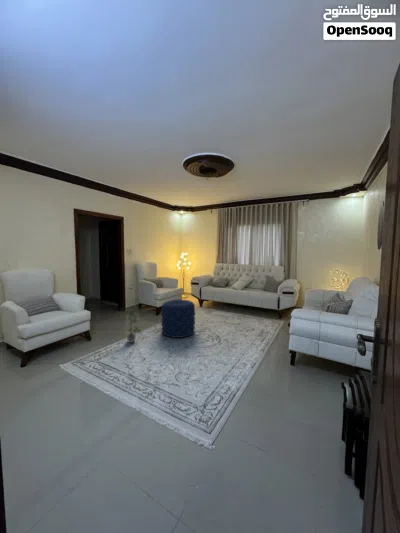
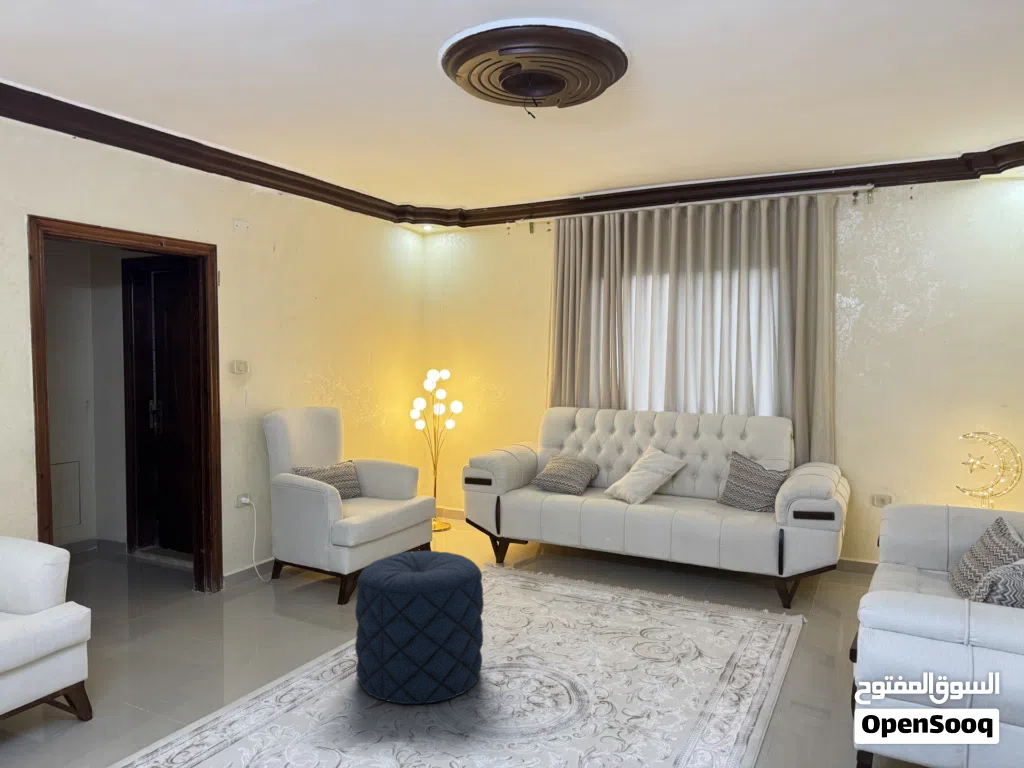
potted plant: present [126,309,141,343] -> none [204,592,281,732]

